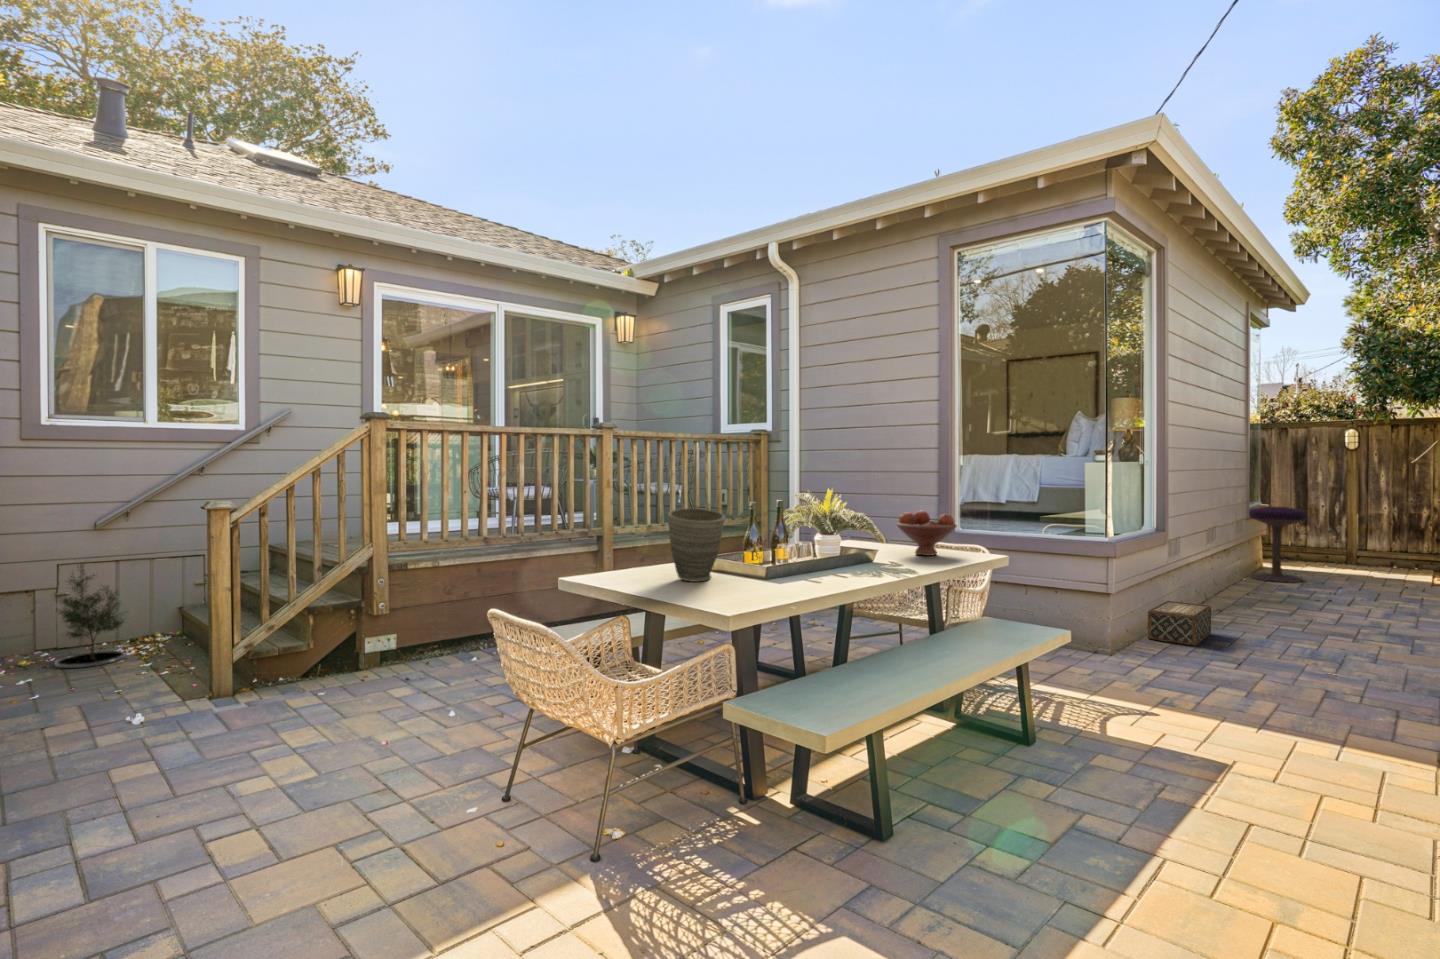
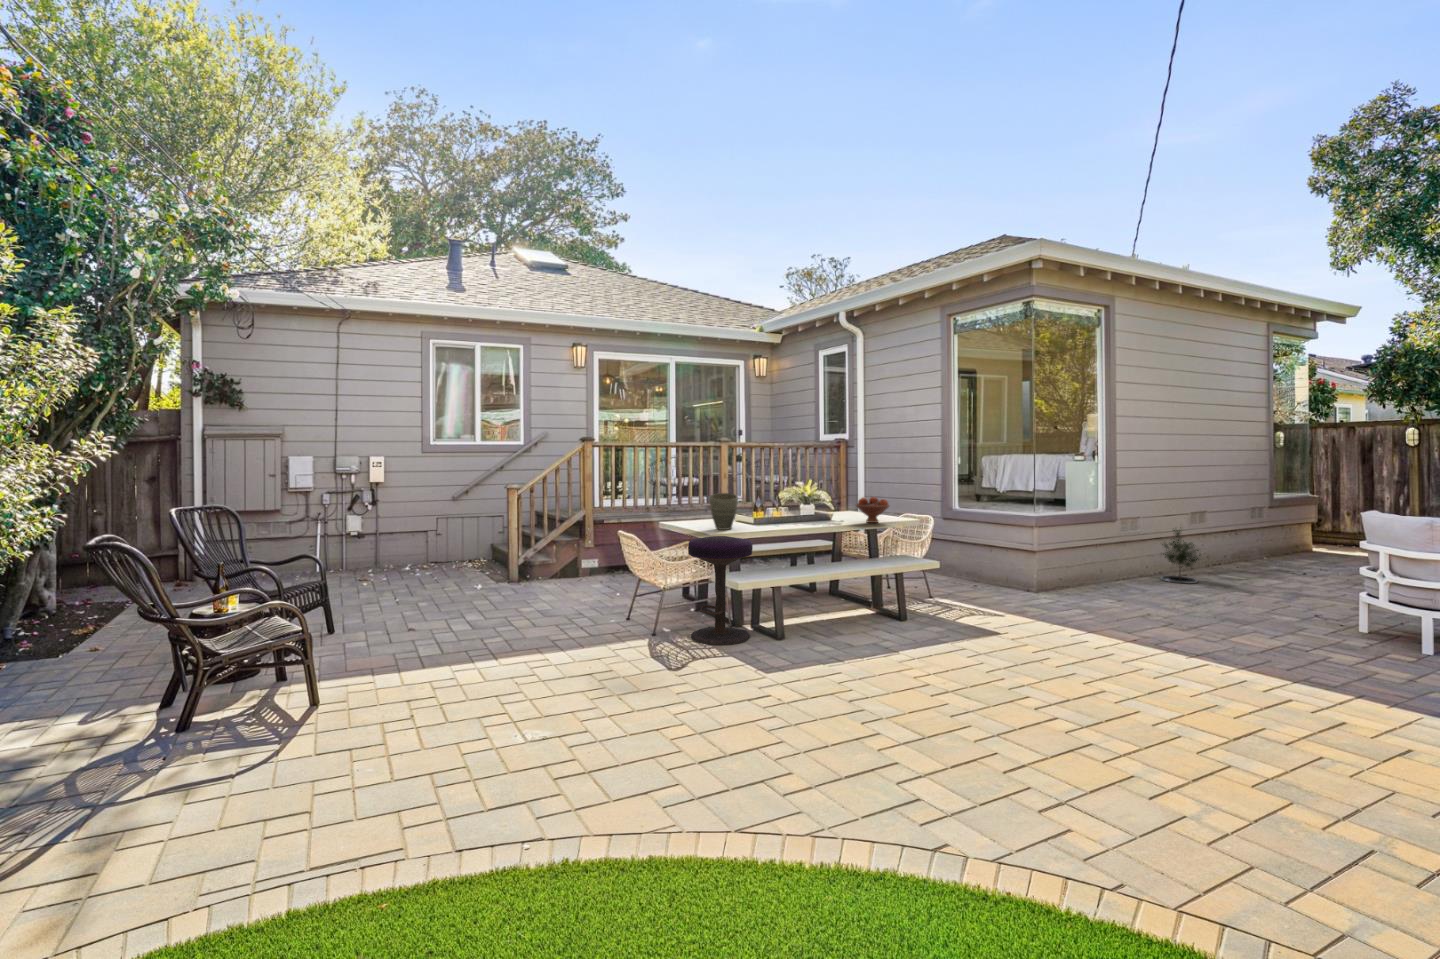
stool: present [1249,507,1307,583] -> present [688,536,753,645]
potted tree: present [55,565,127,668] -> present [1161,530,1200,583]
woven basket: present [1147,601,1211,646] -> none [1080,566,1140,595]

